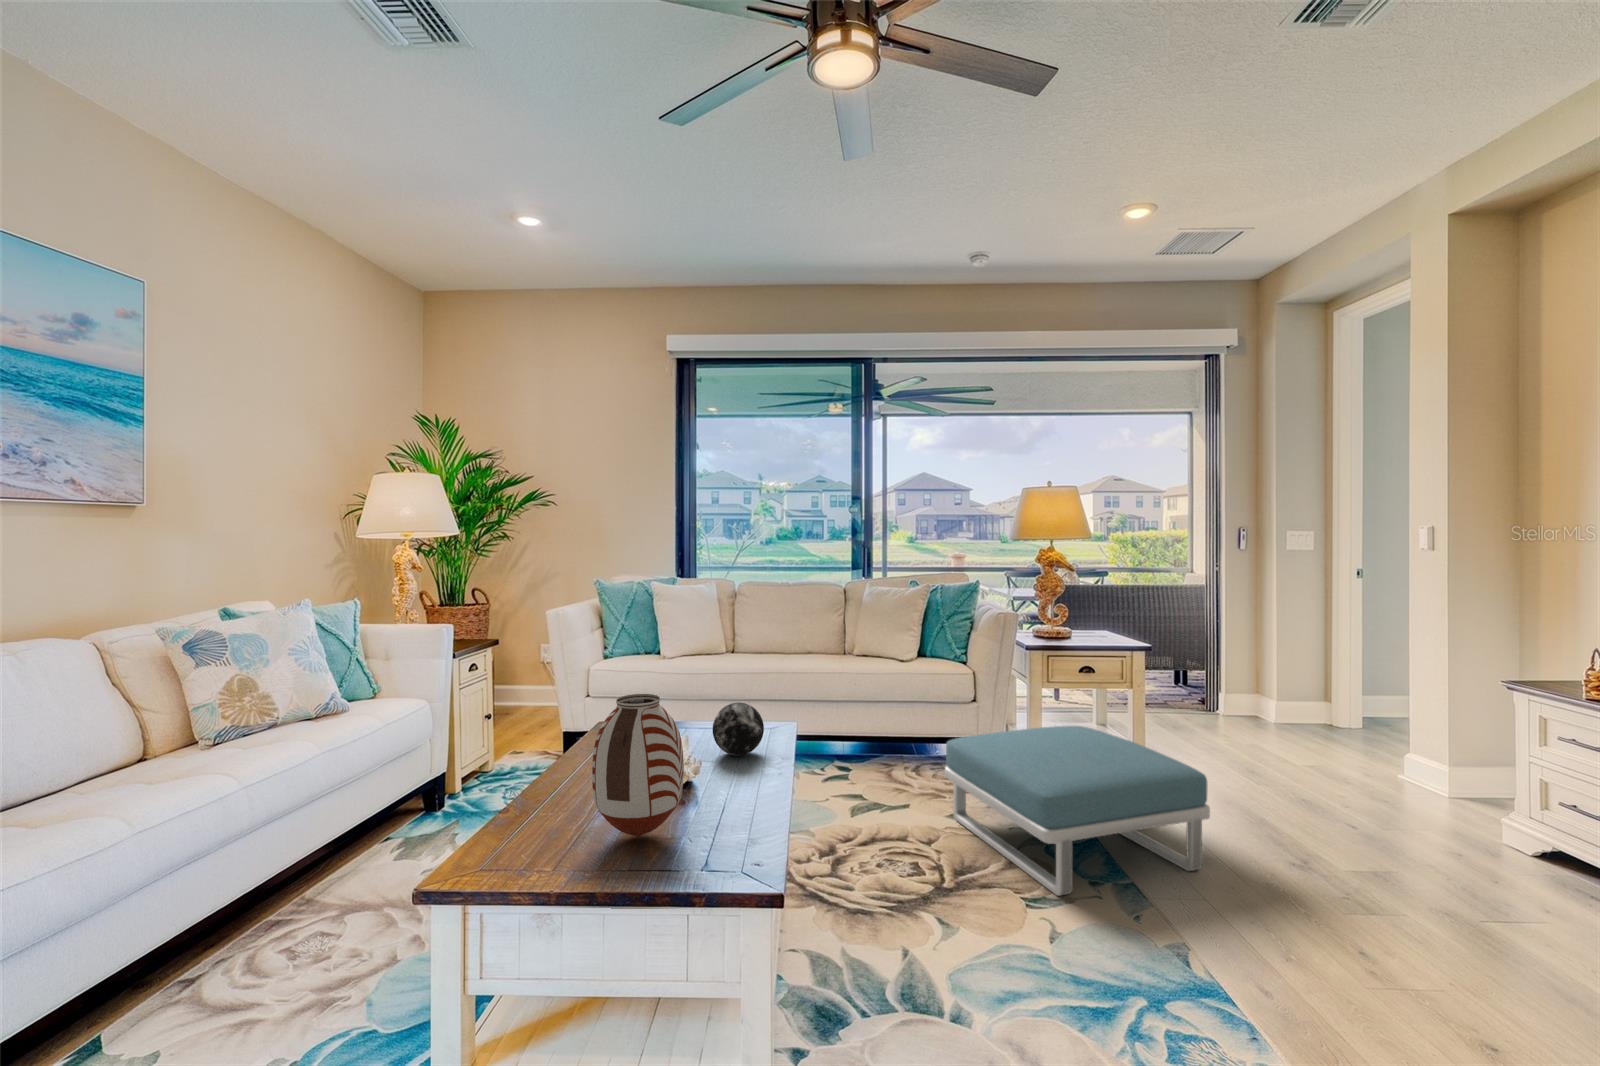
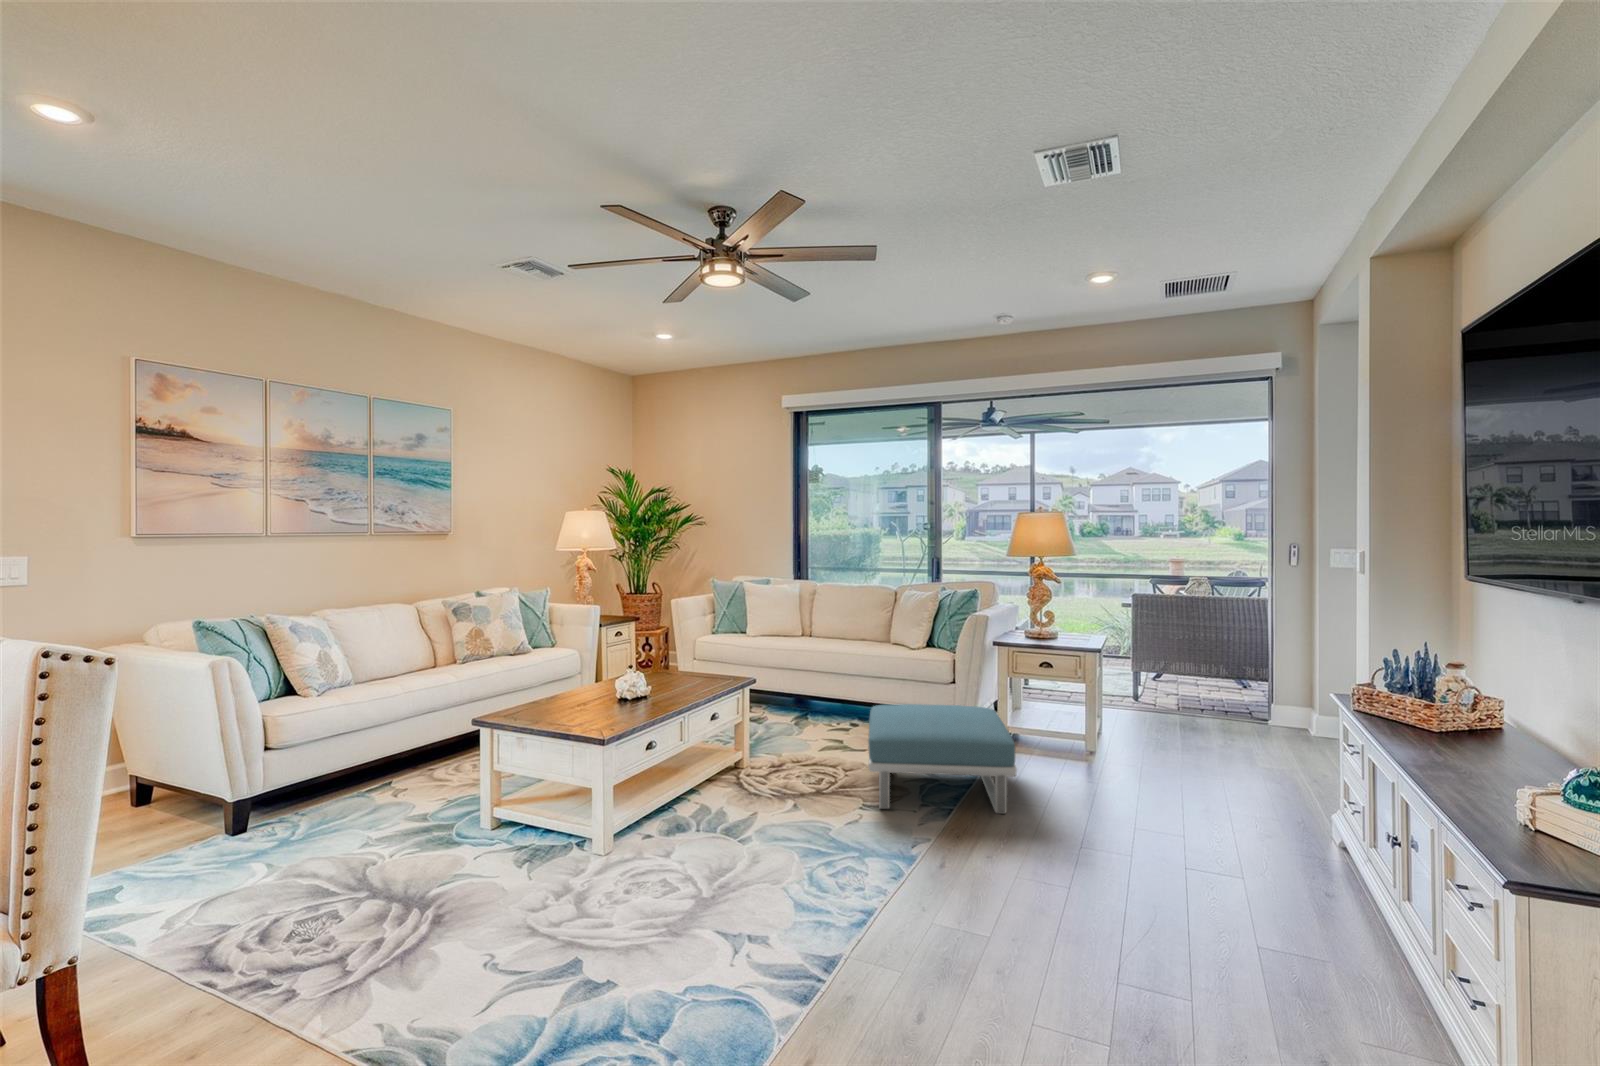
vase: present [592,694,684,837] -> none [557,643,604,715]
decorative orb: present [713,703,764,755] -> none [670,659,701,691]

